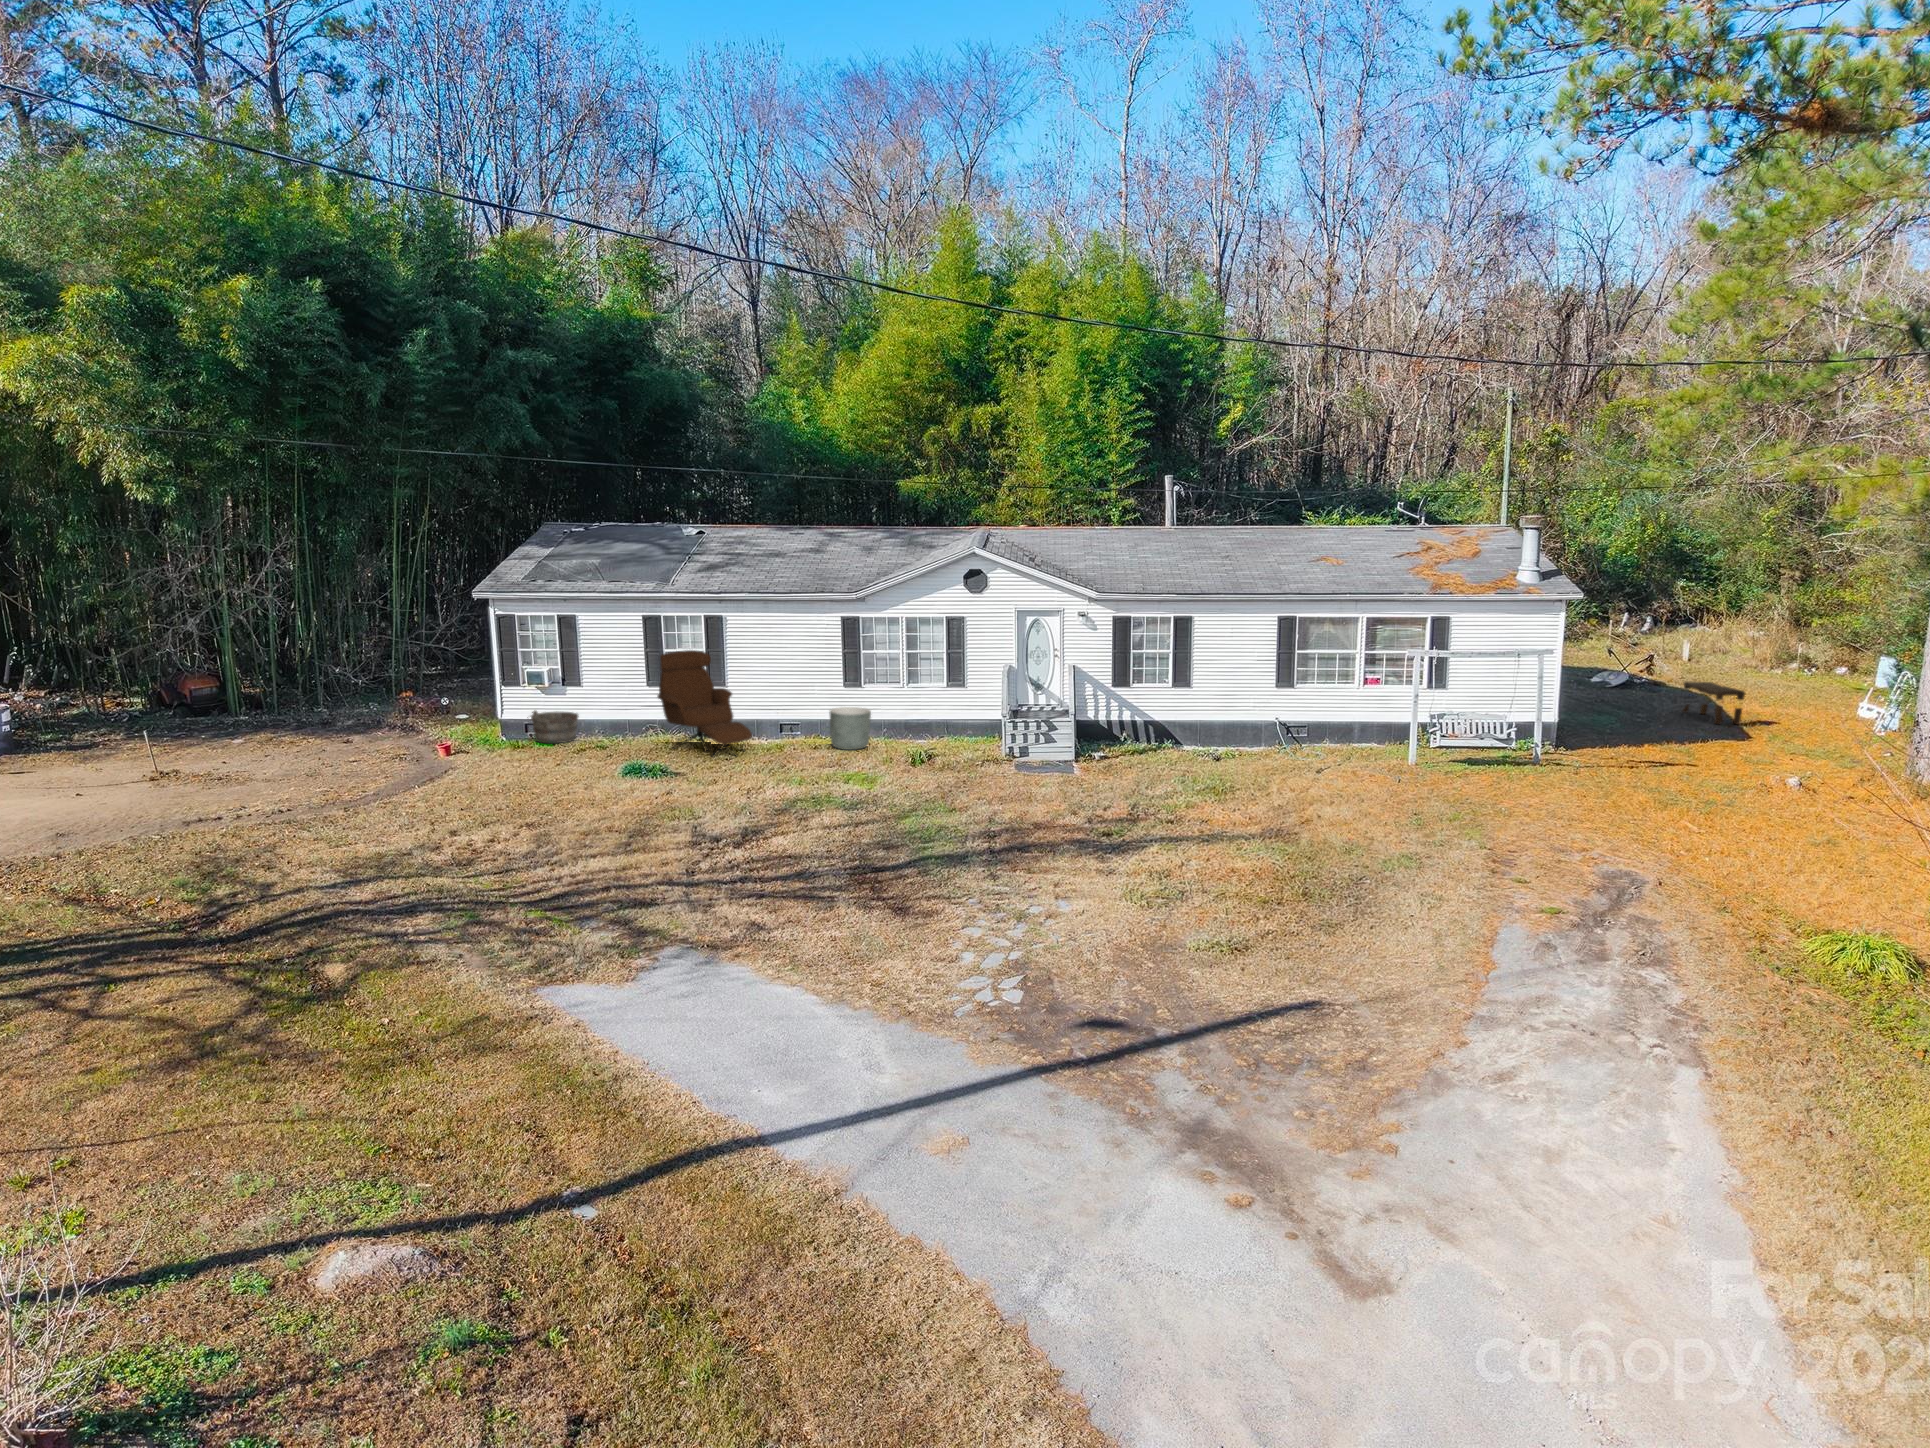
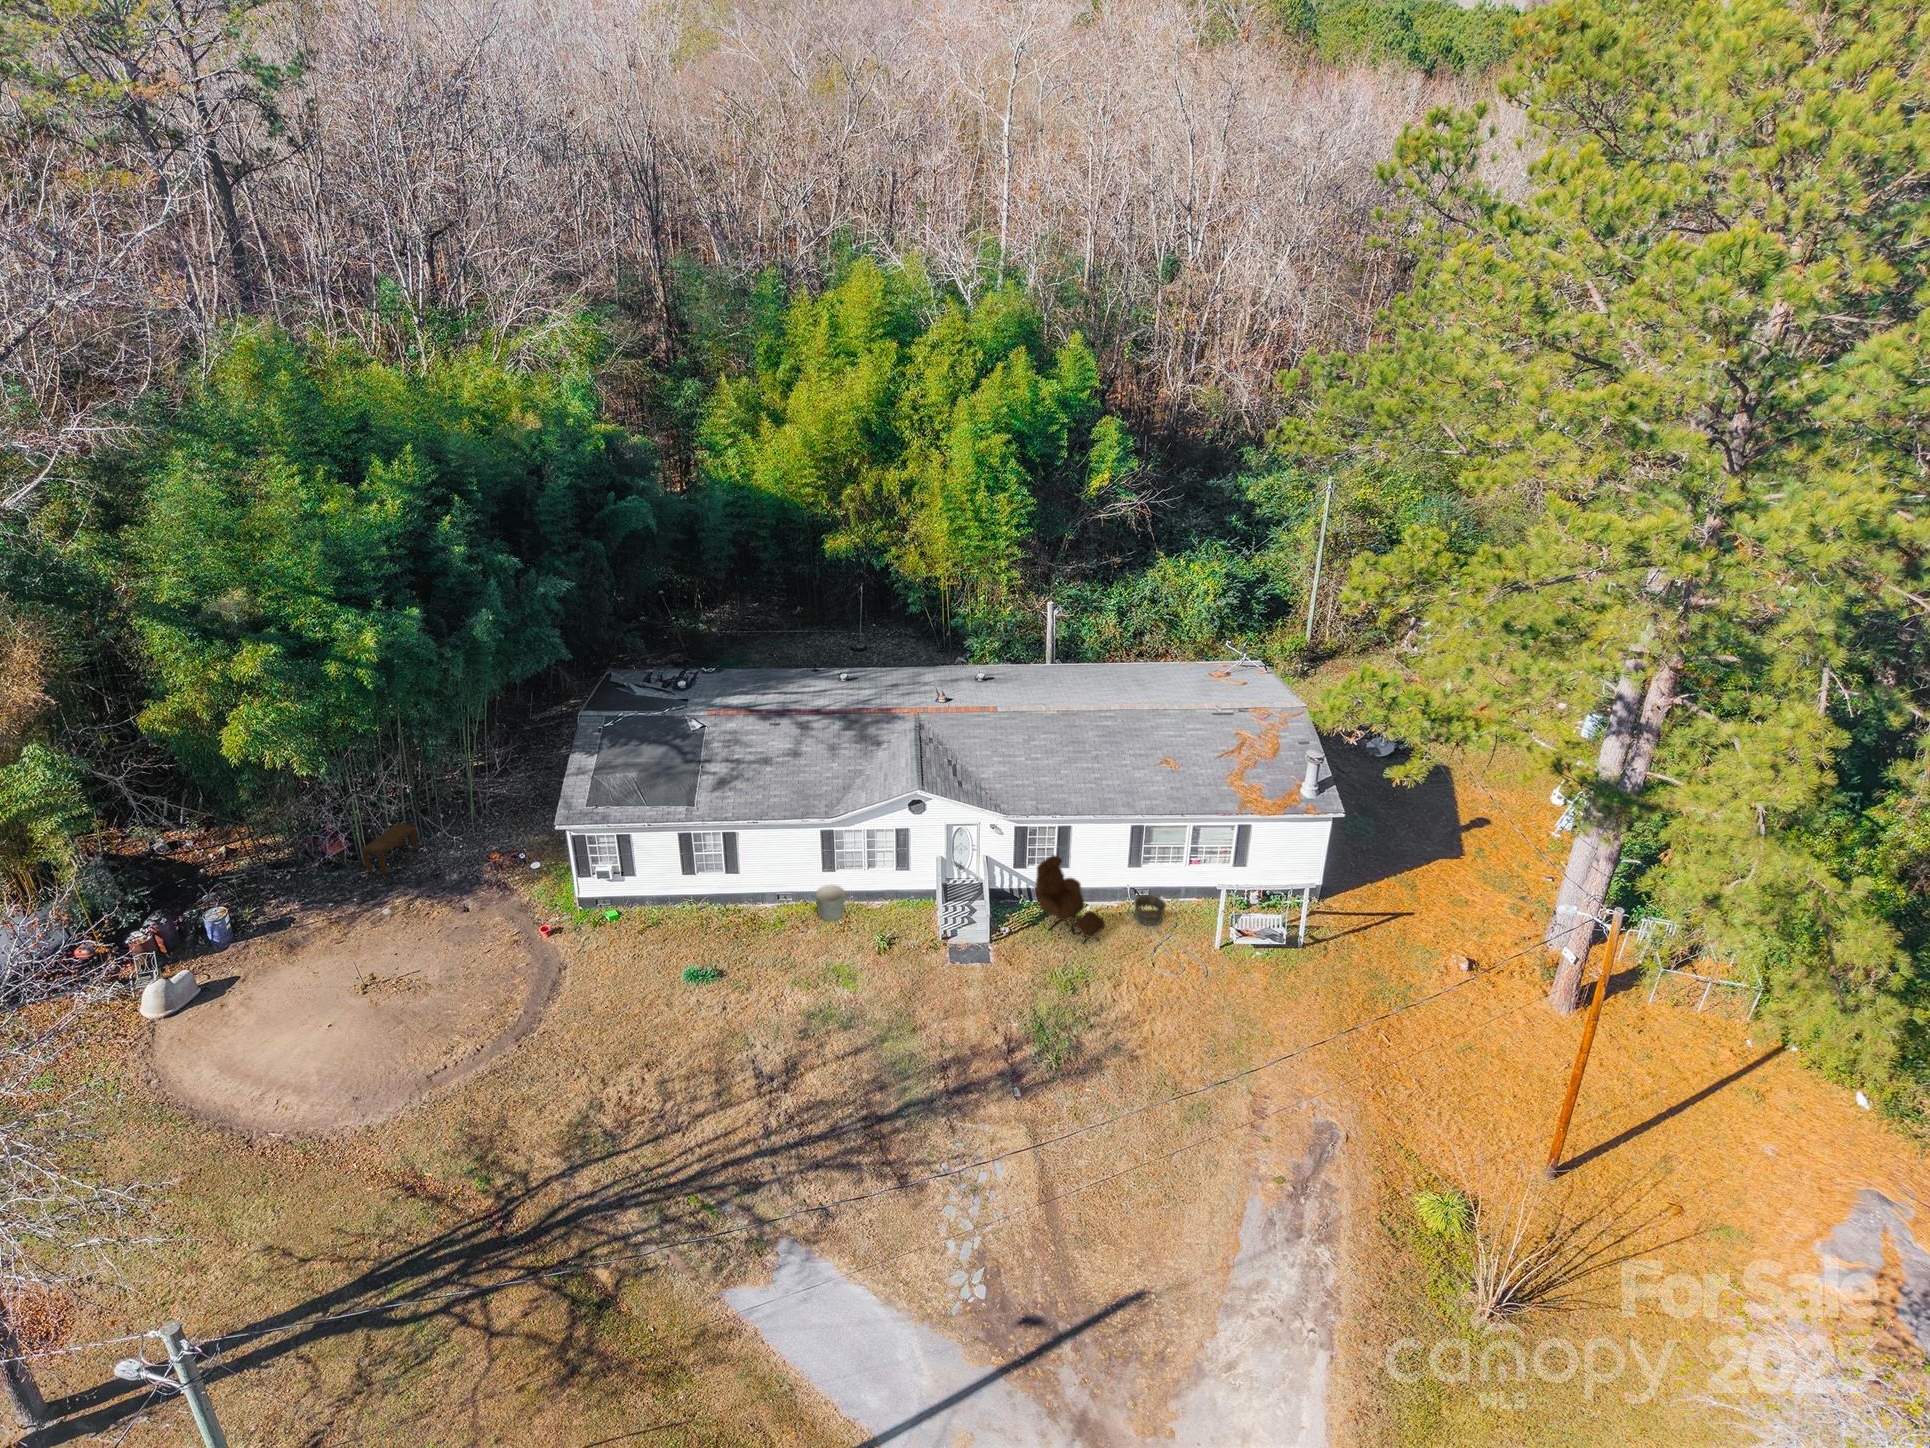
lounge chair: present [657,650,752,756] -> present [1036,855,1105,942]
bench: present [1682,681,1745,724] -> present [362,823,419,875]
bucket: present [531,710,579,743] -> present [1134,895,1166,926]

